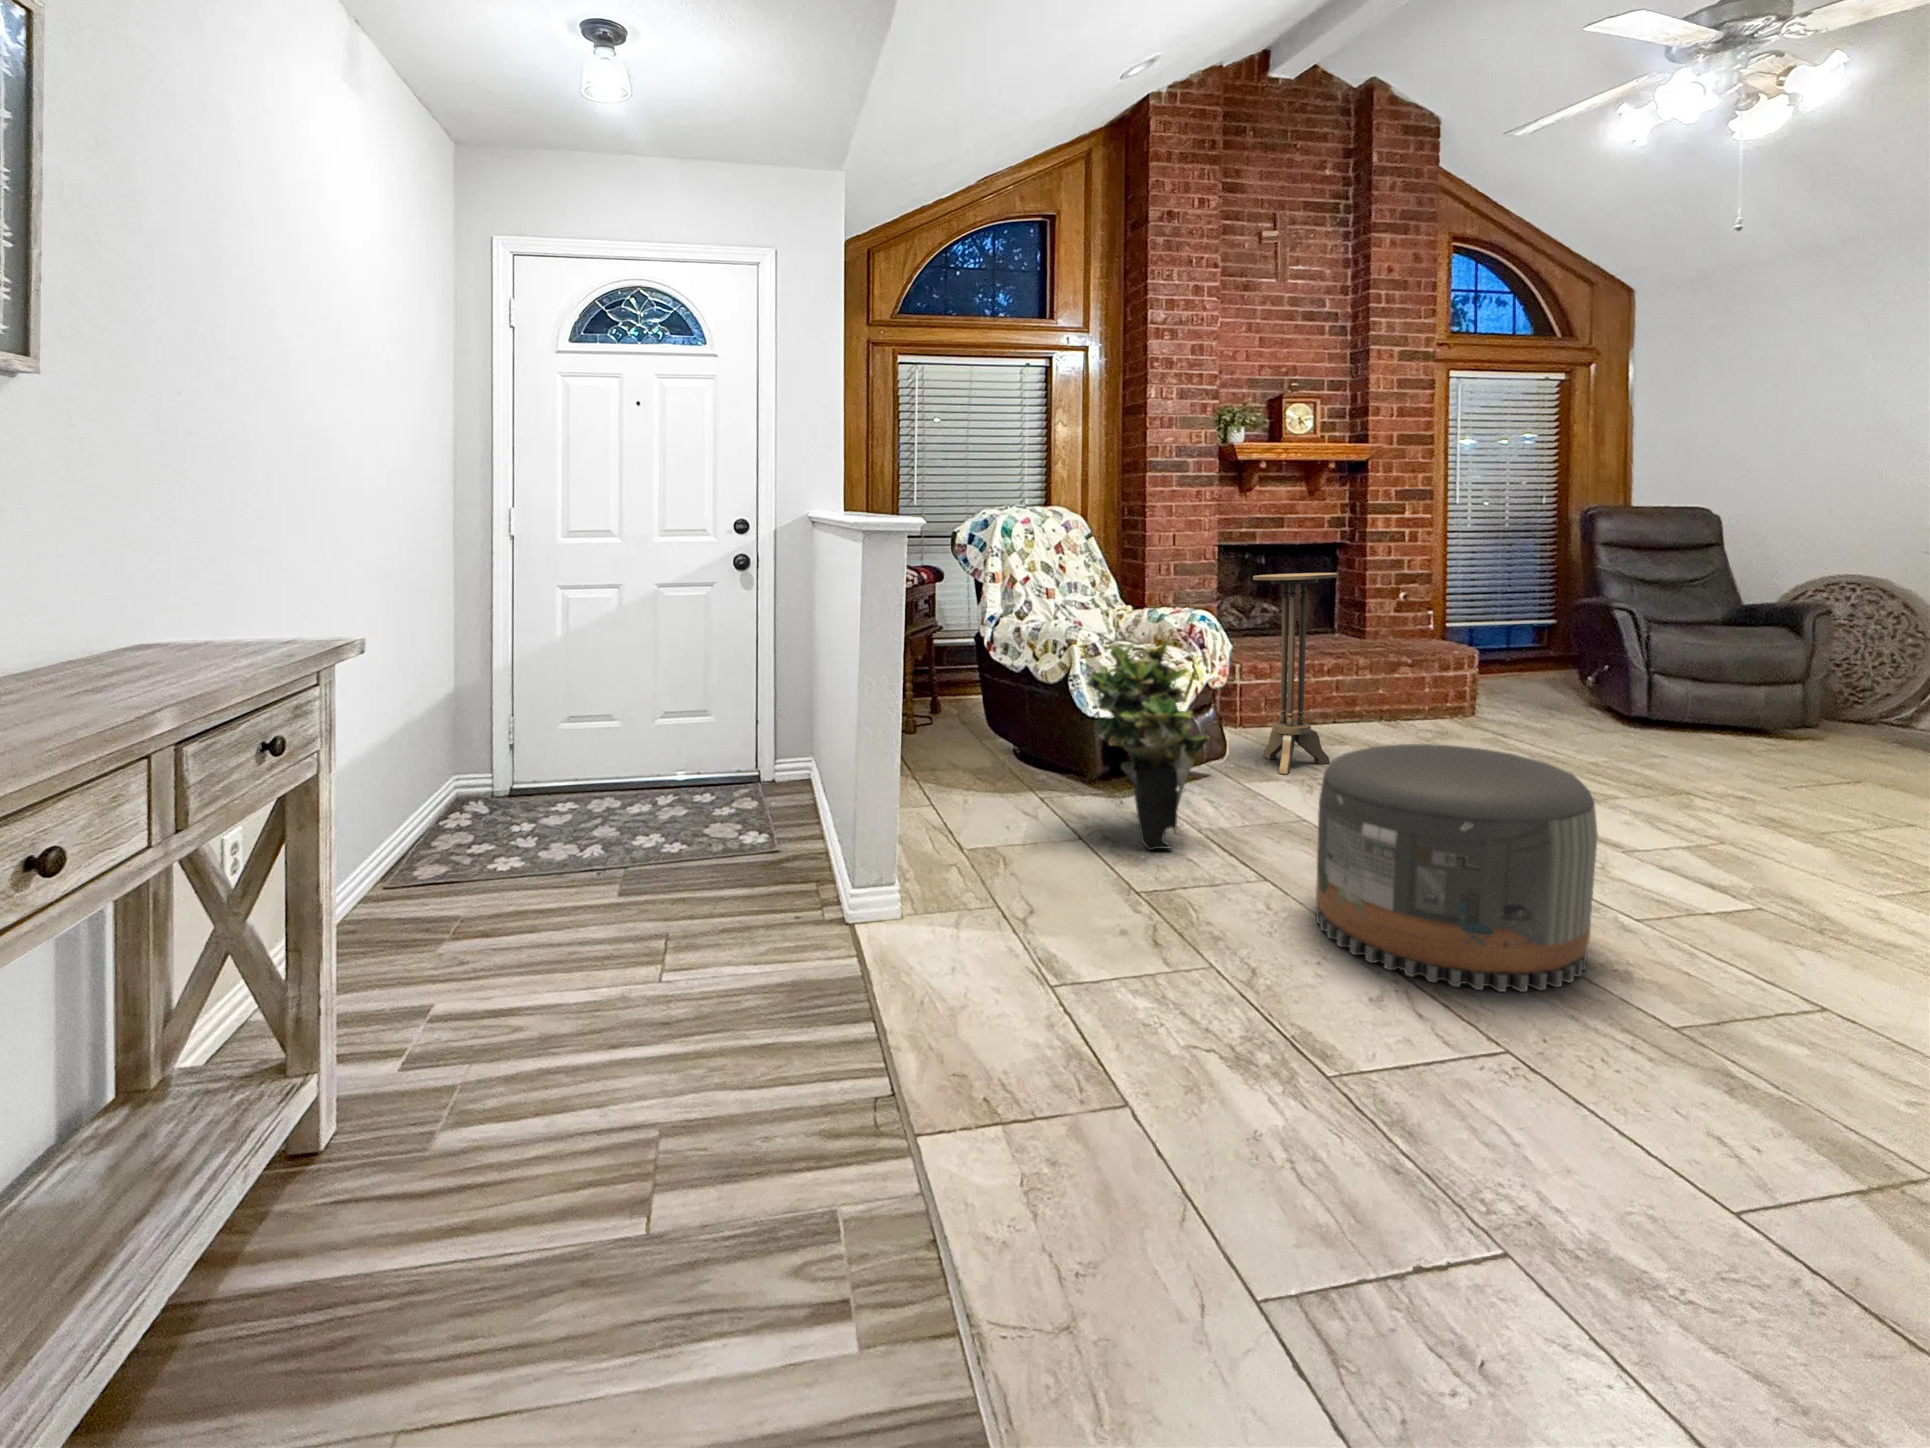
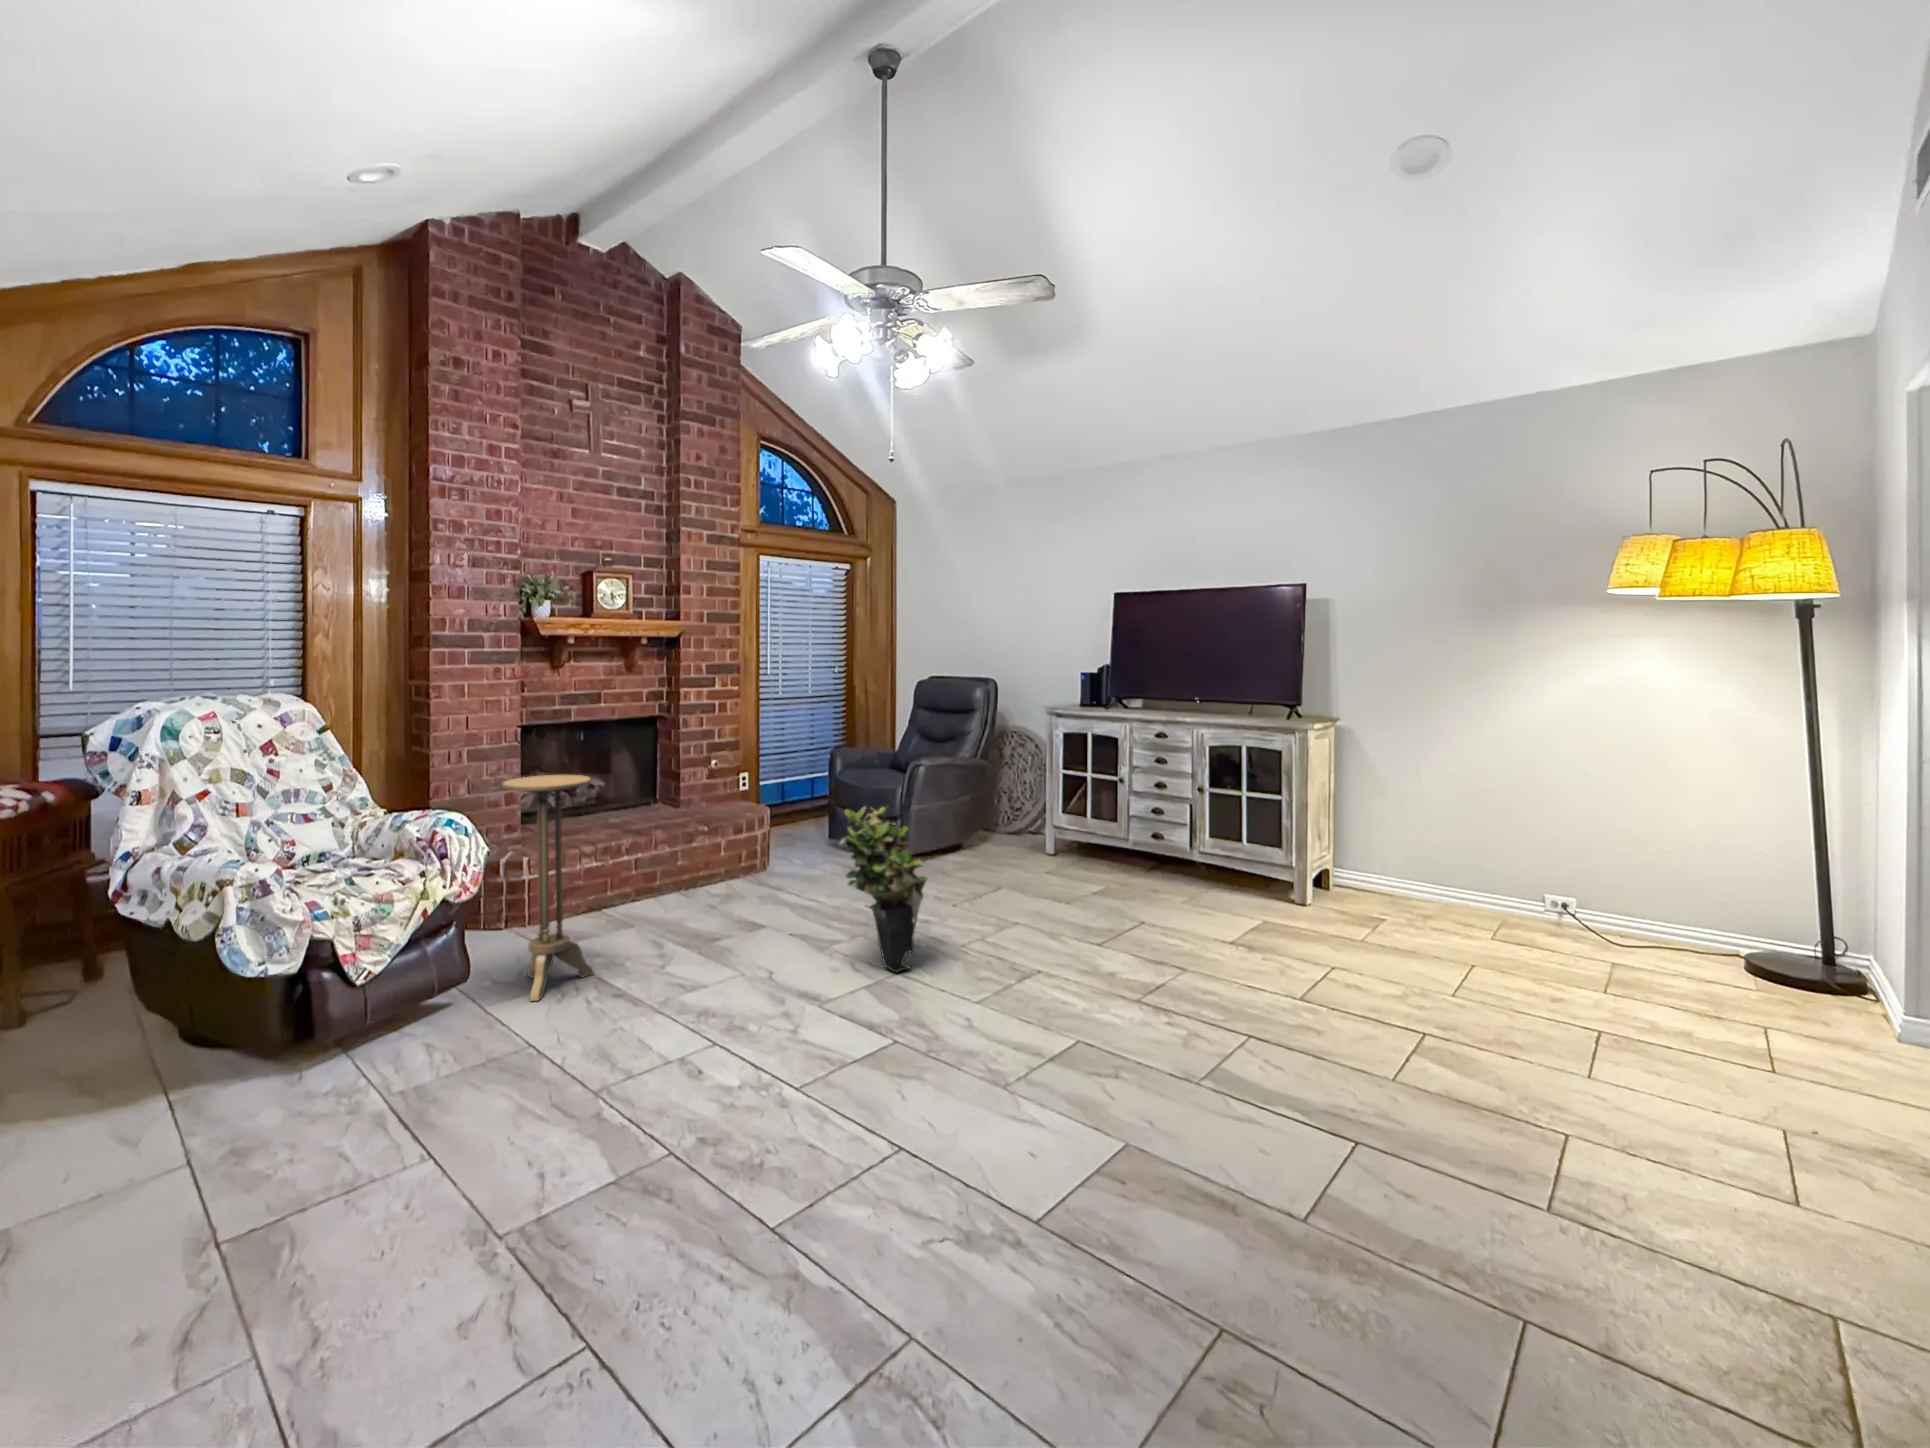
potted plant: present [1087,641,1209,850] -> present [839,807,928,973]
pouf: present [1316,744,1598,992] -> none [426,1015,693,1336]

